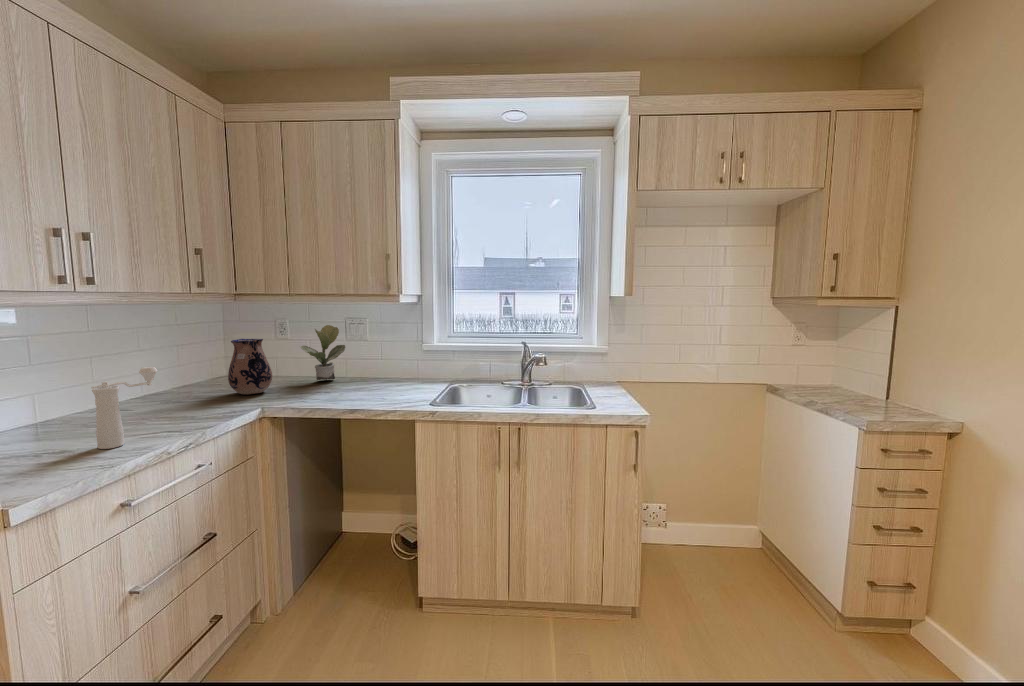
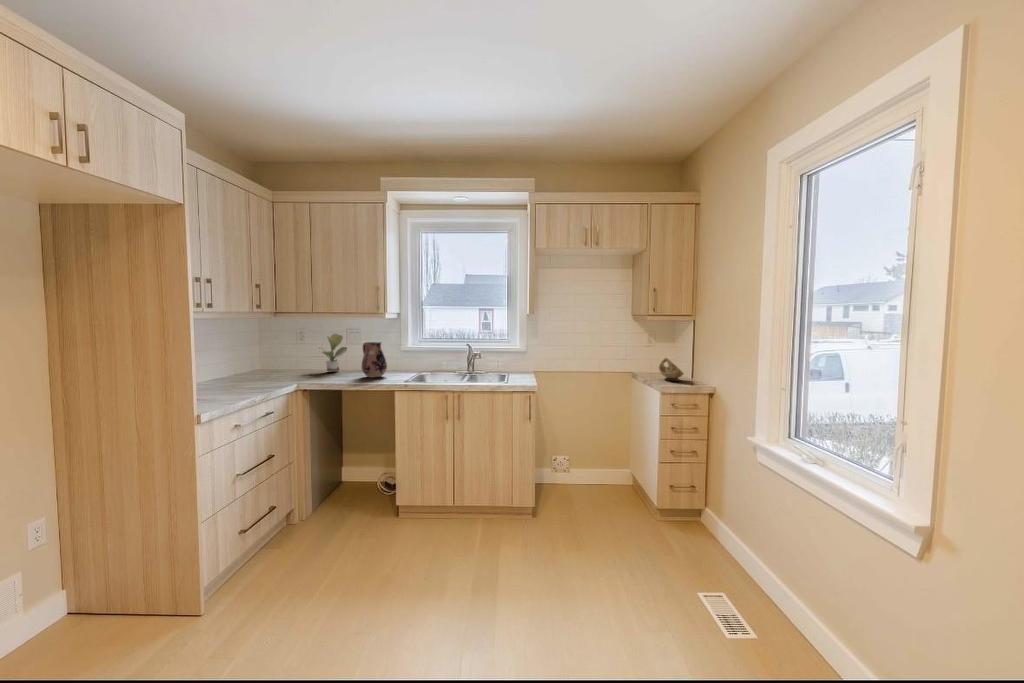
ceramic pitcher: present [228,339,272,395] -> present [361,342,387,378]
decorative bowl: none [832,366,887,407] -> present [659,358,684,381]
pepper mill: present [91,367,158,449] -> none [217,354,247,397]

